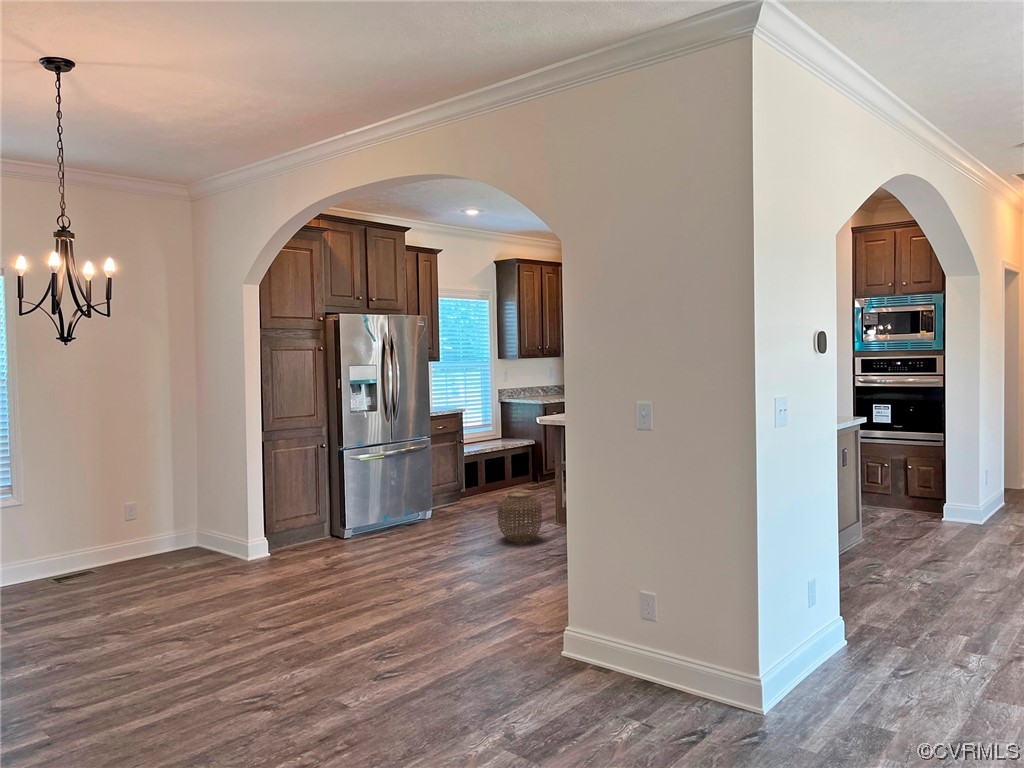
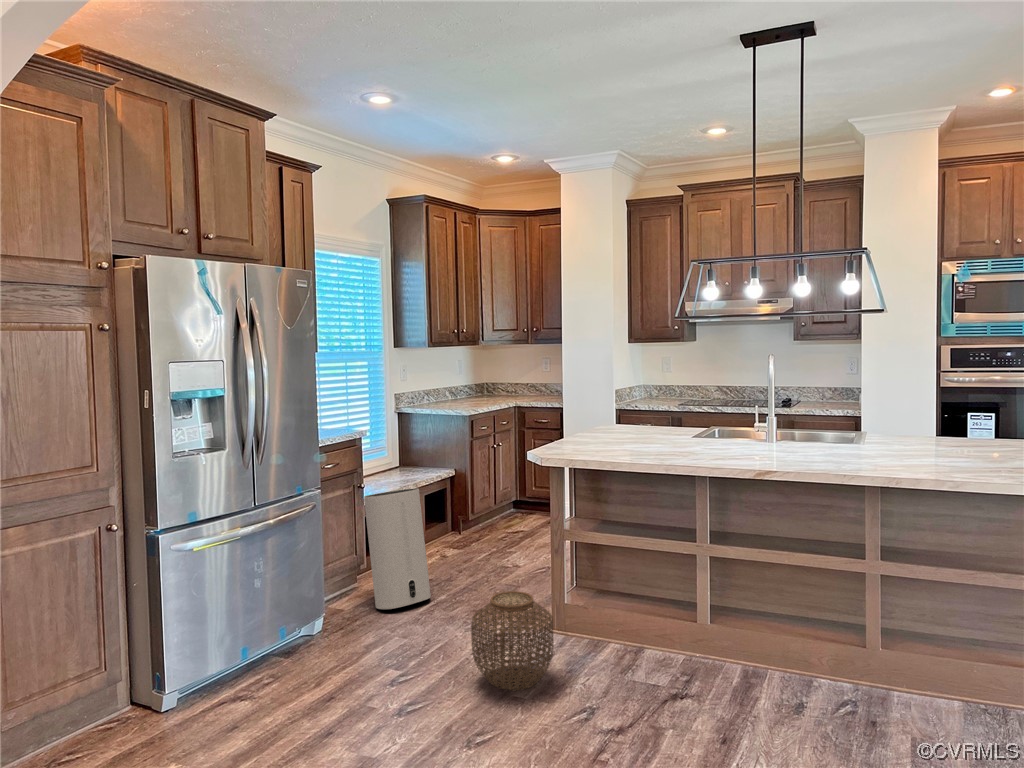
air purifier: none [459,443,498,512] -> present [364,488,431,609]

